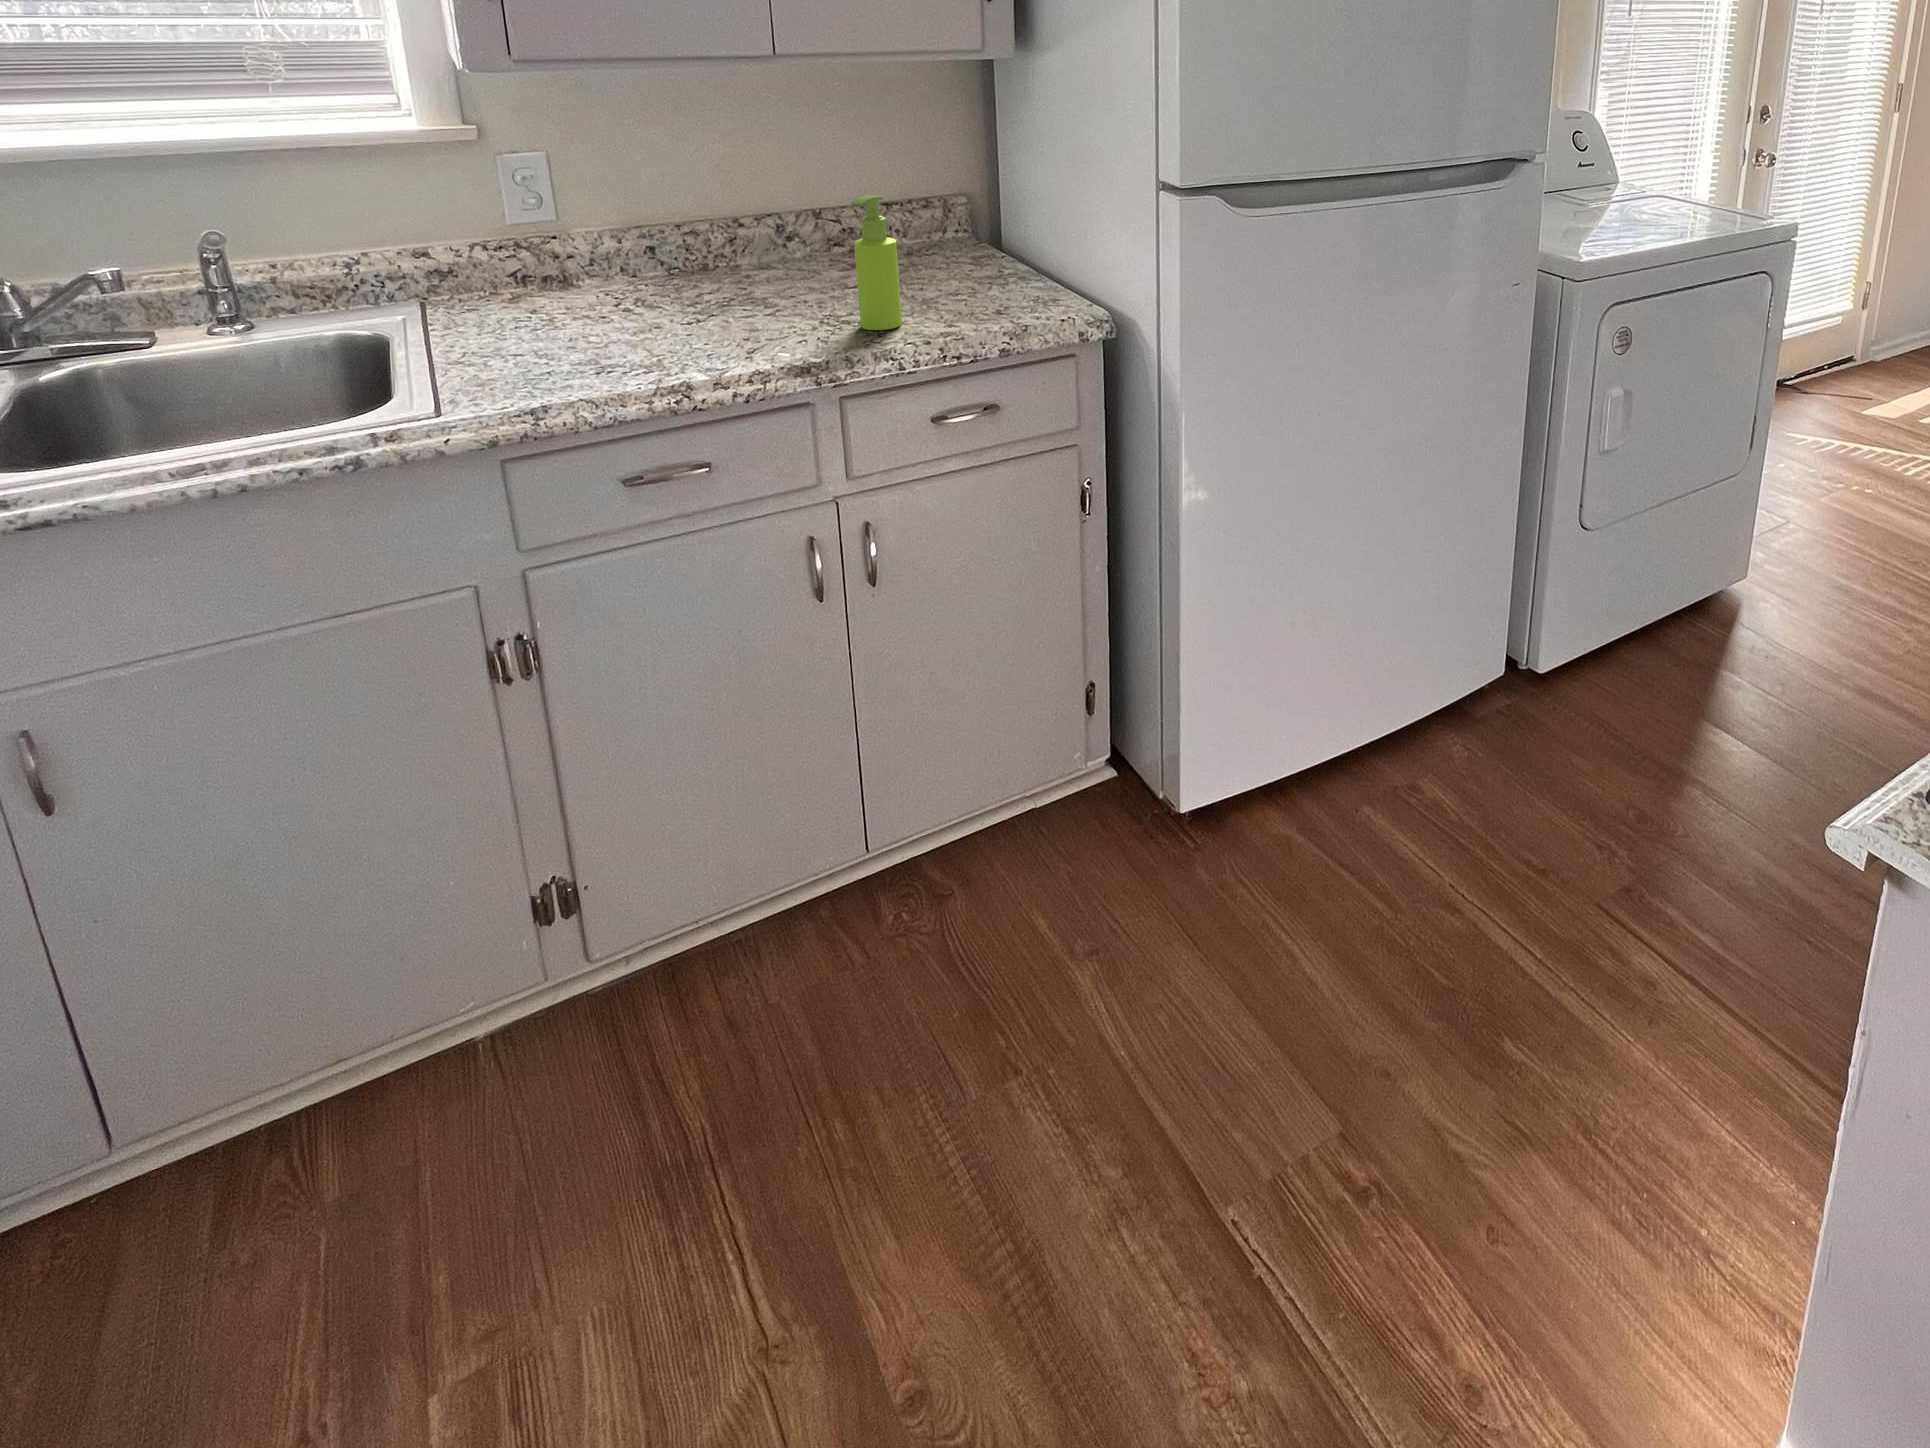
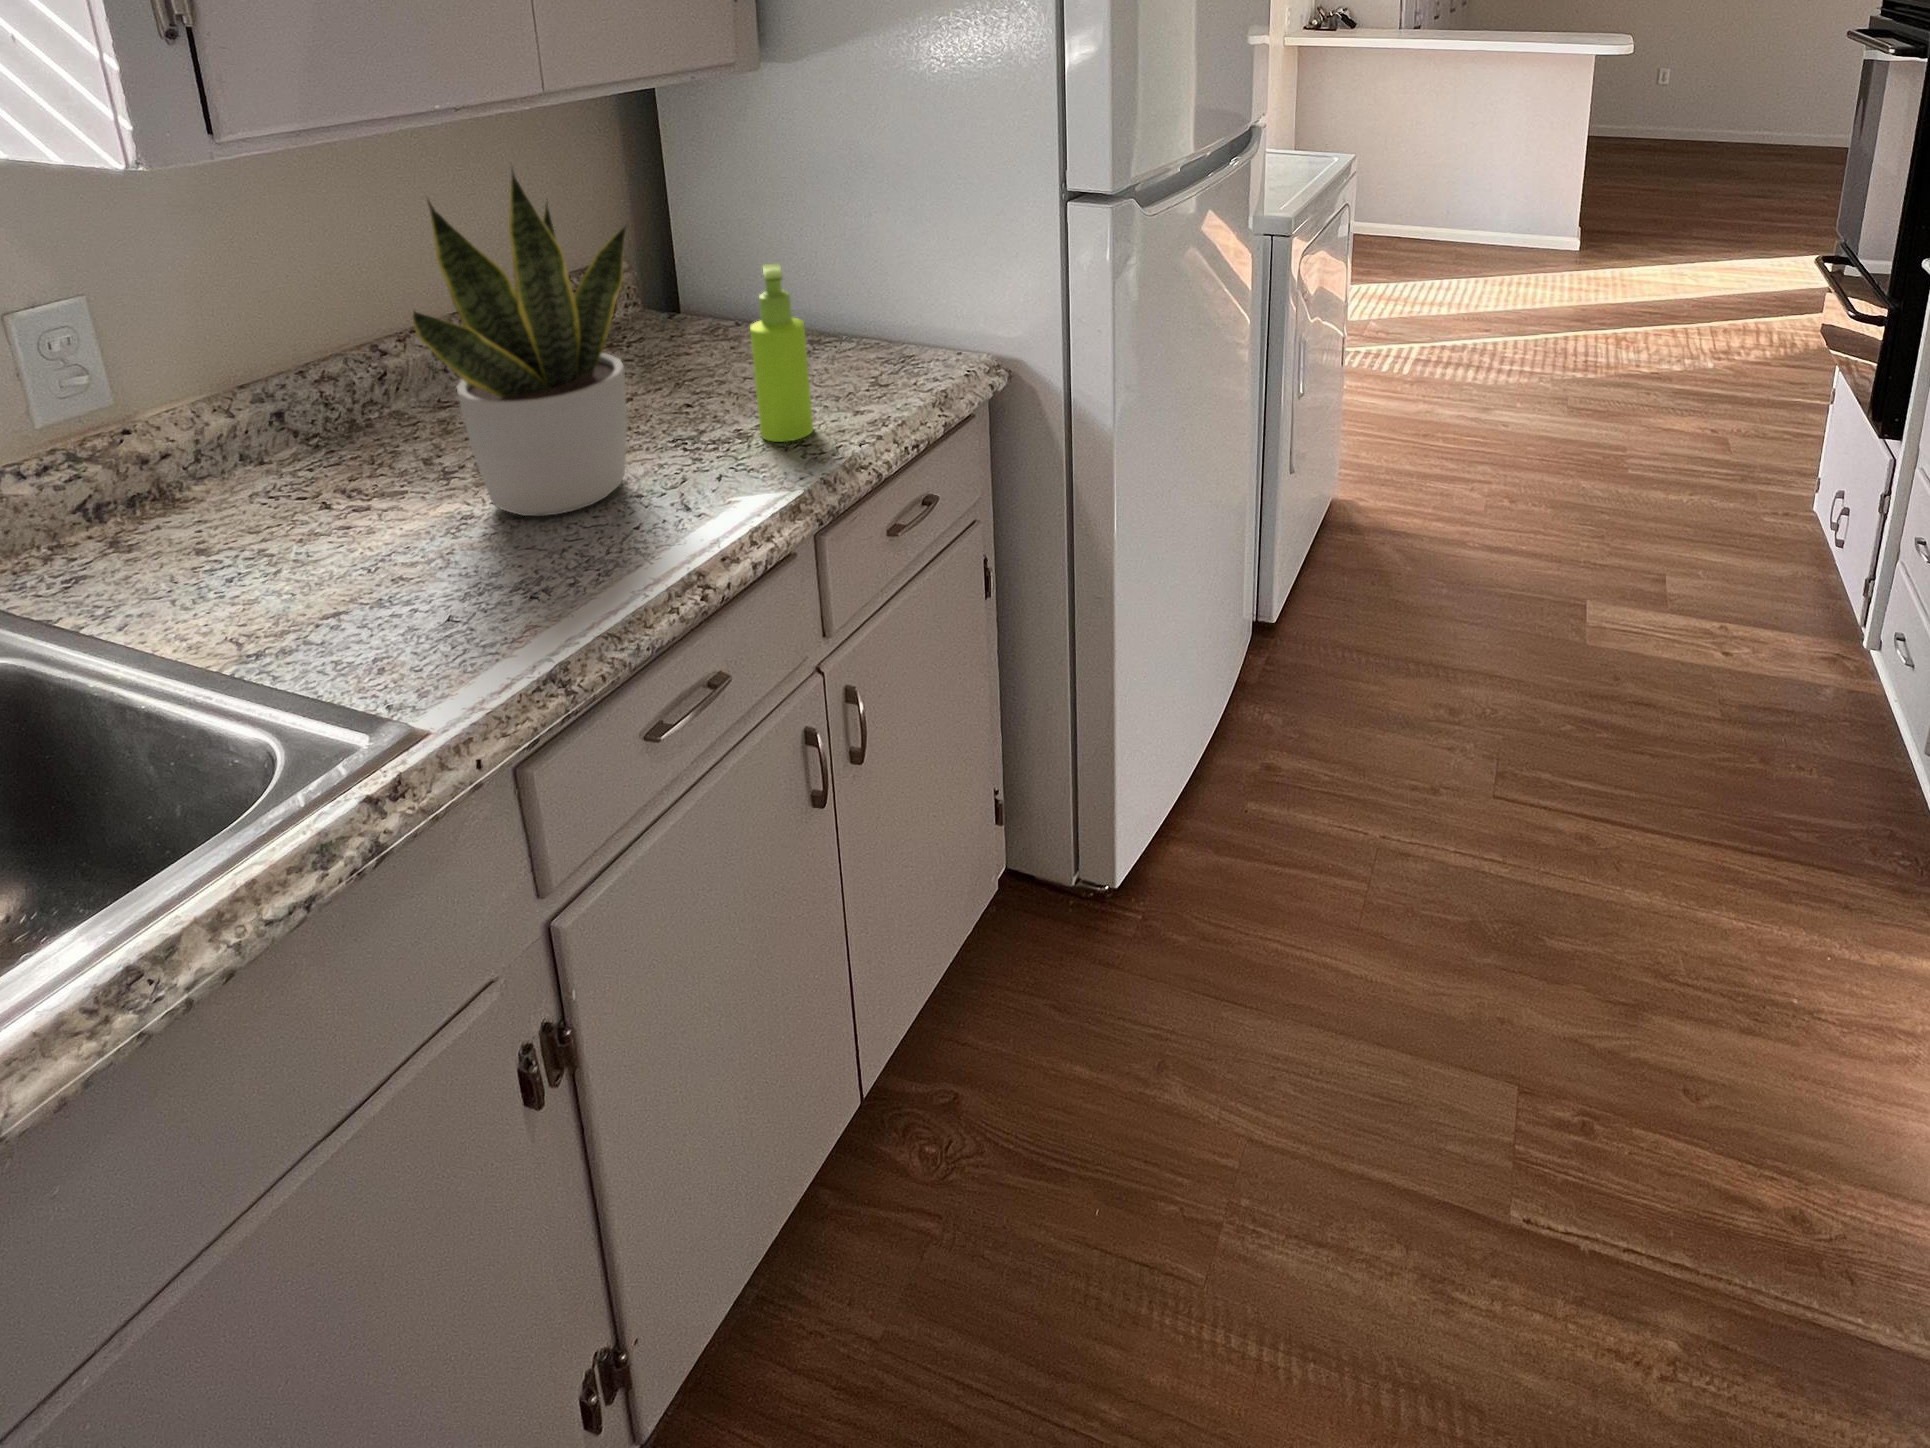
potted plant: none [590,92,792,336] -> present [413,168,628,516]

